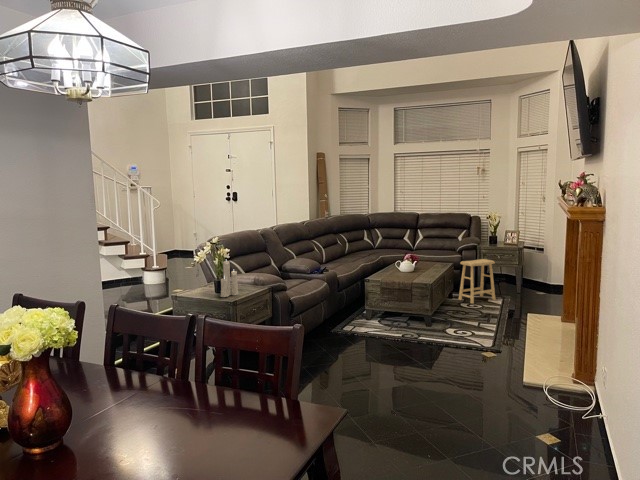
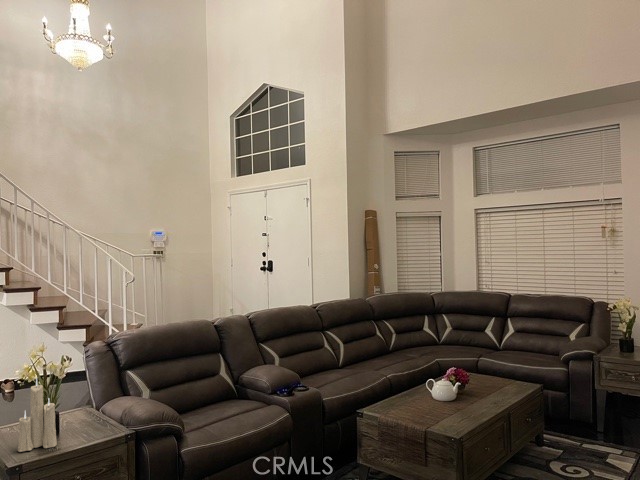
footstool: present [459,259,495,304] -> none [551,381,624,465]

